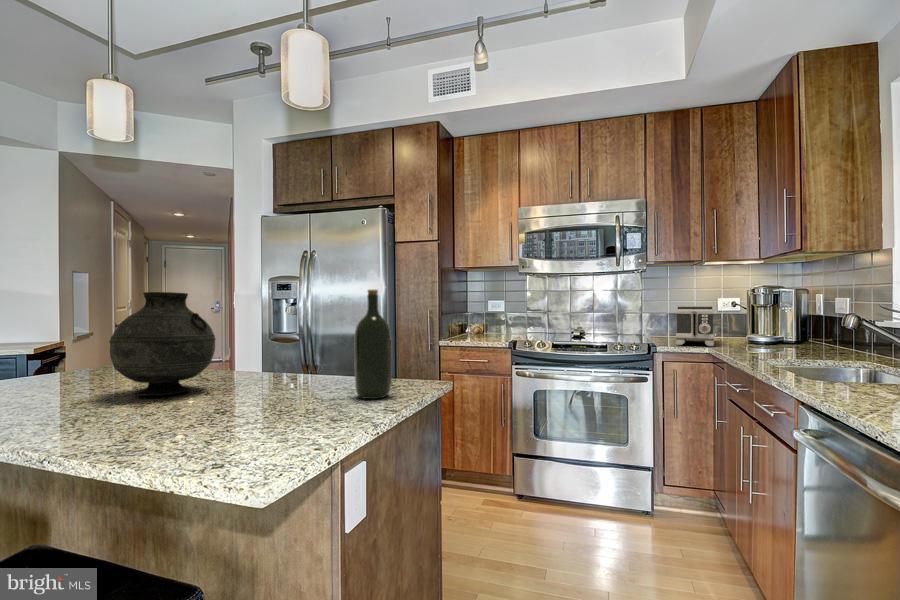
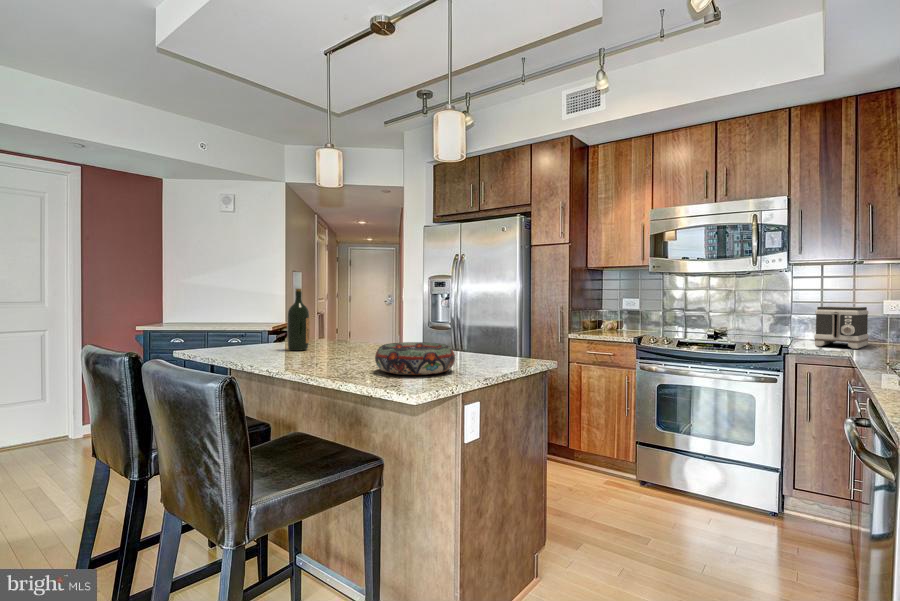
wine bottle: present [355,290,392,399] -> present [287,289,310,351]
vase: present [109,292,215,396] -> none [328,288,390,356]
decorative bowl: none [189,373,323,431] -> present [375,342,455,375]

